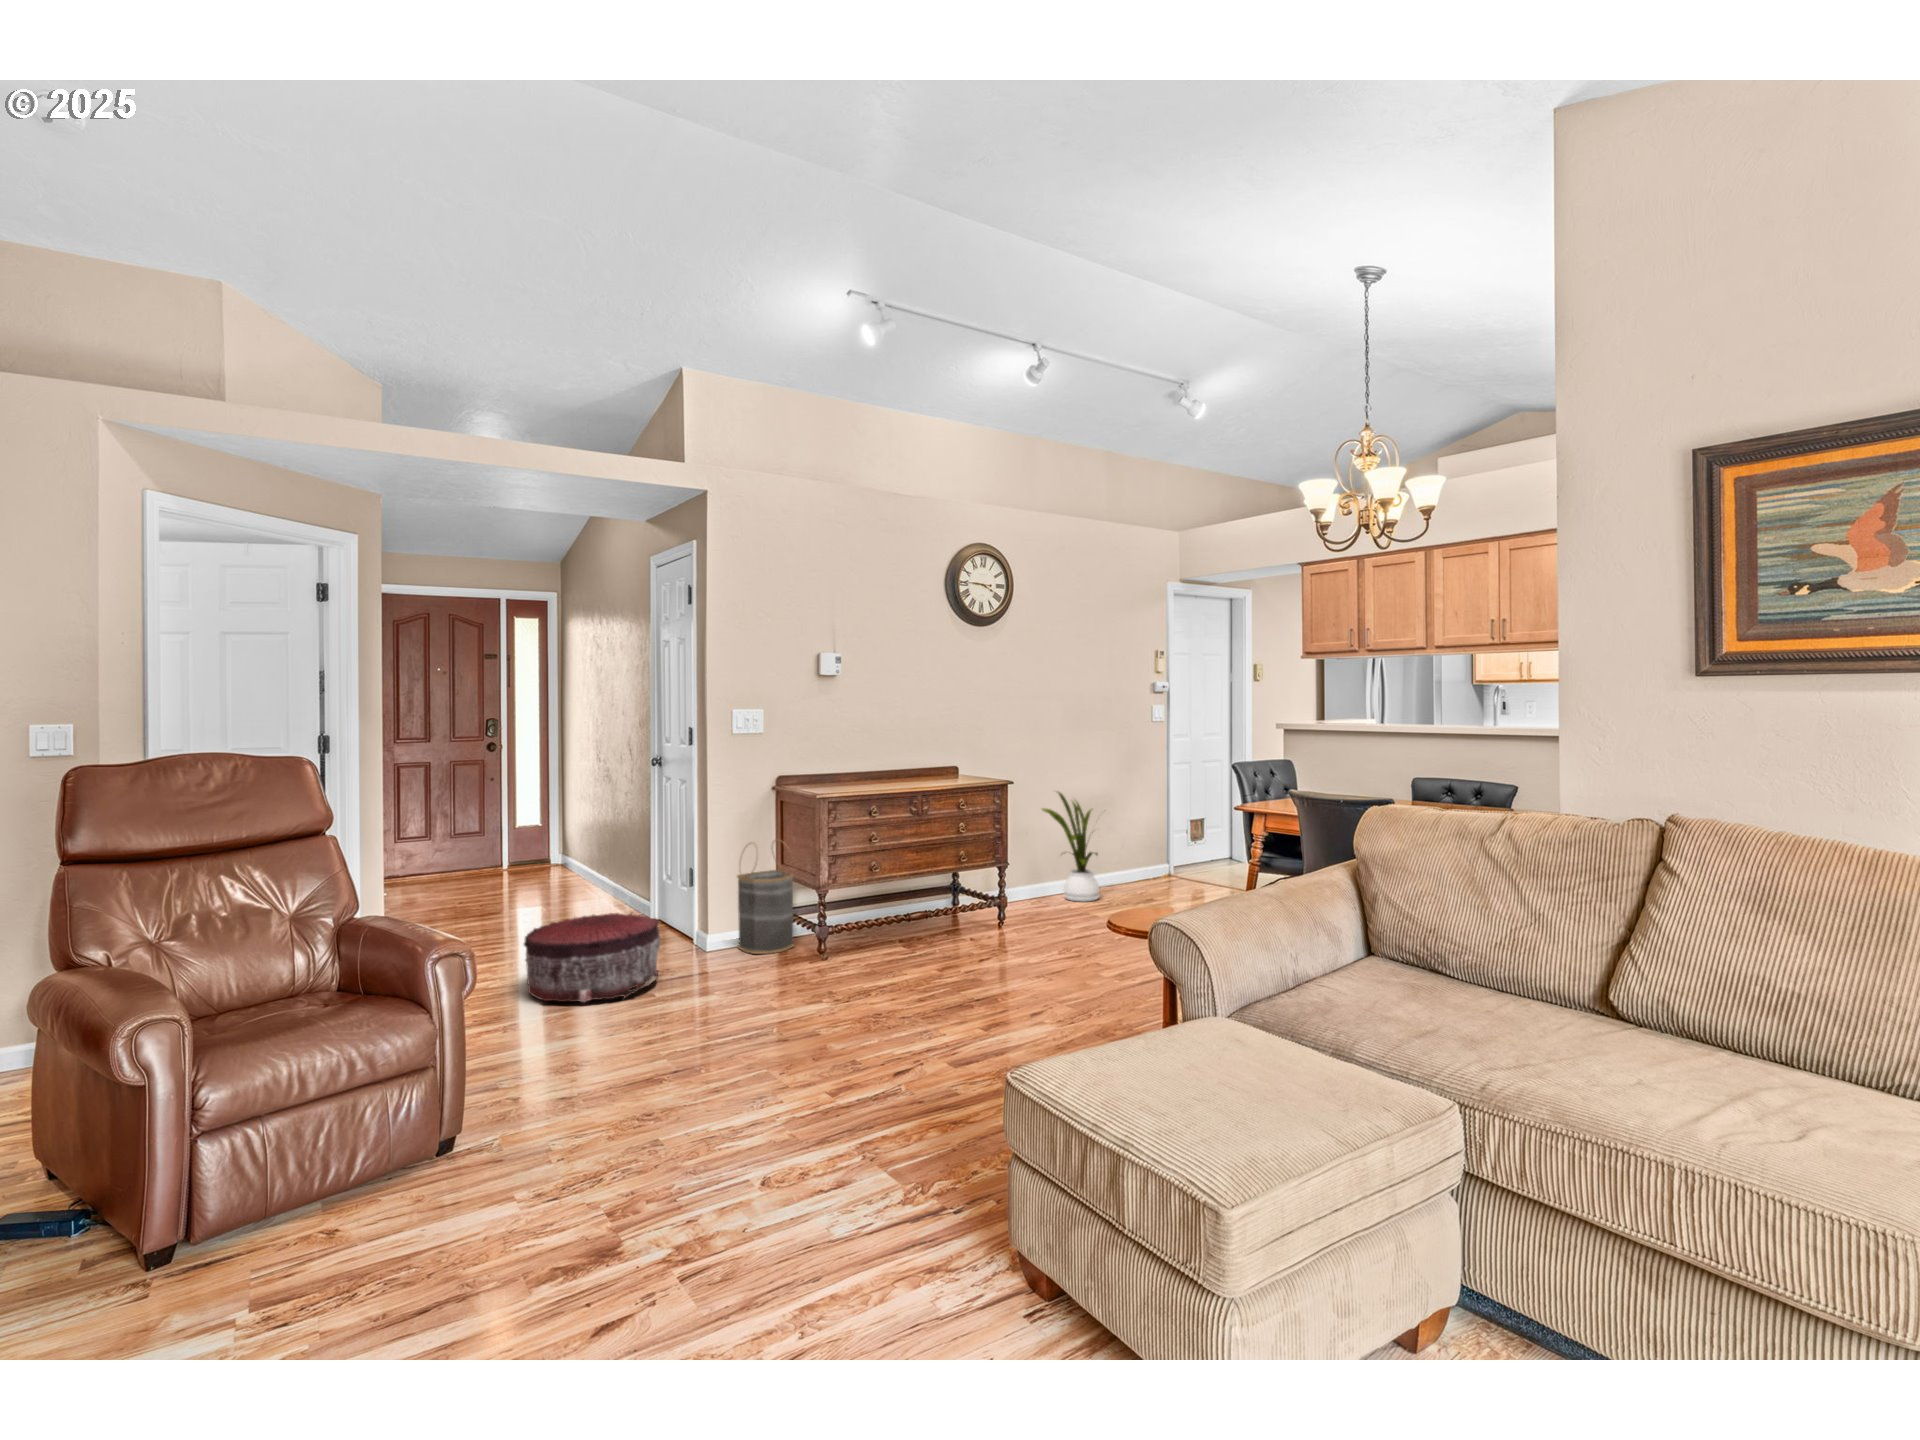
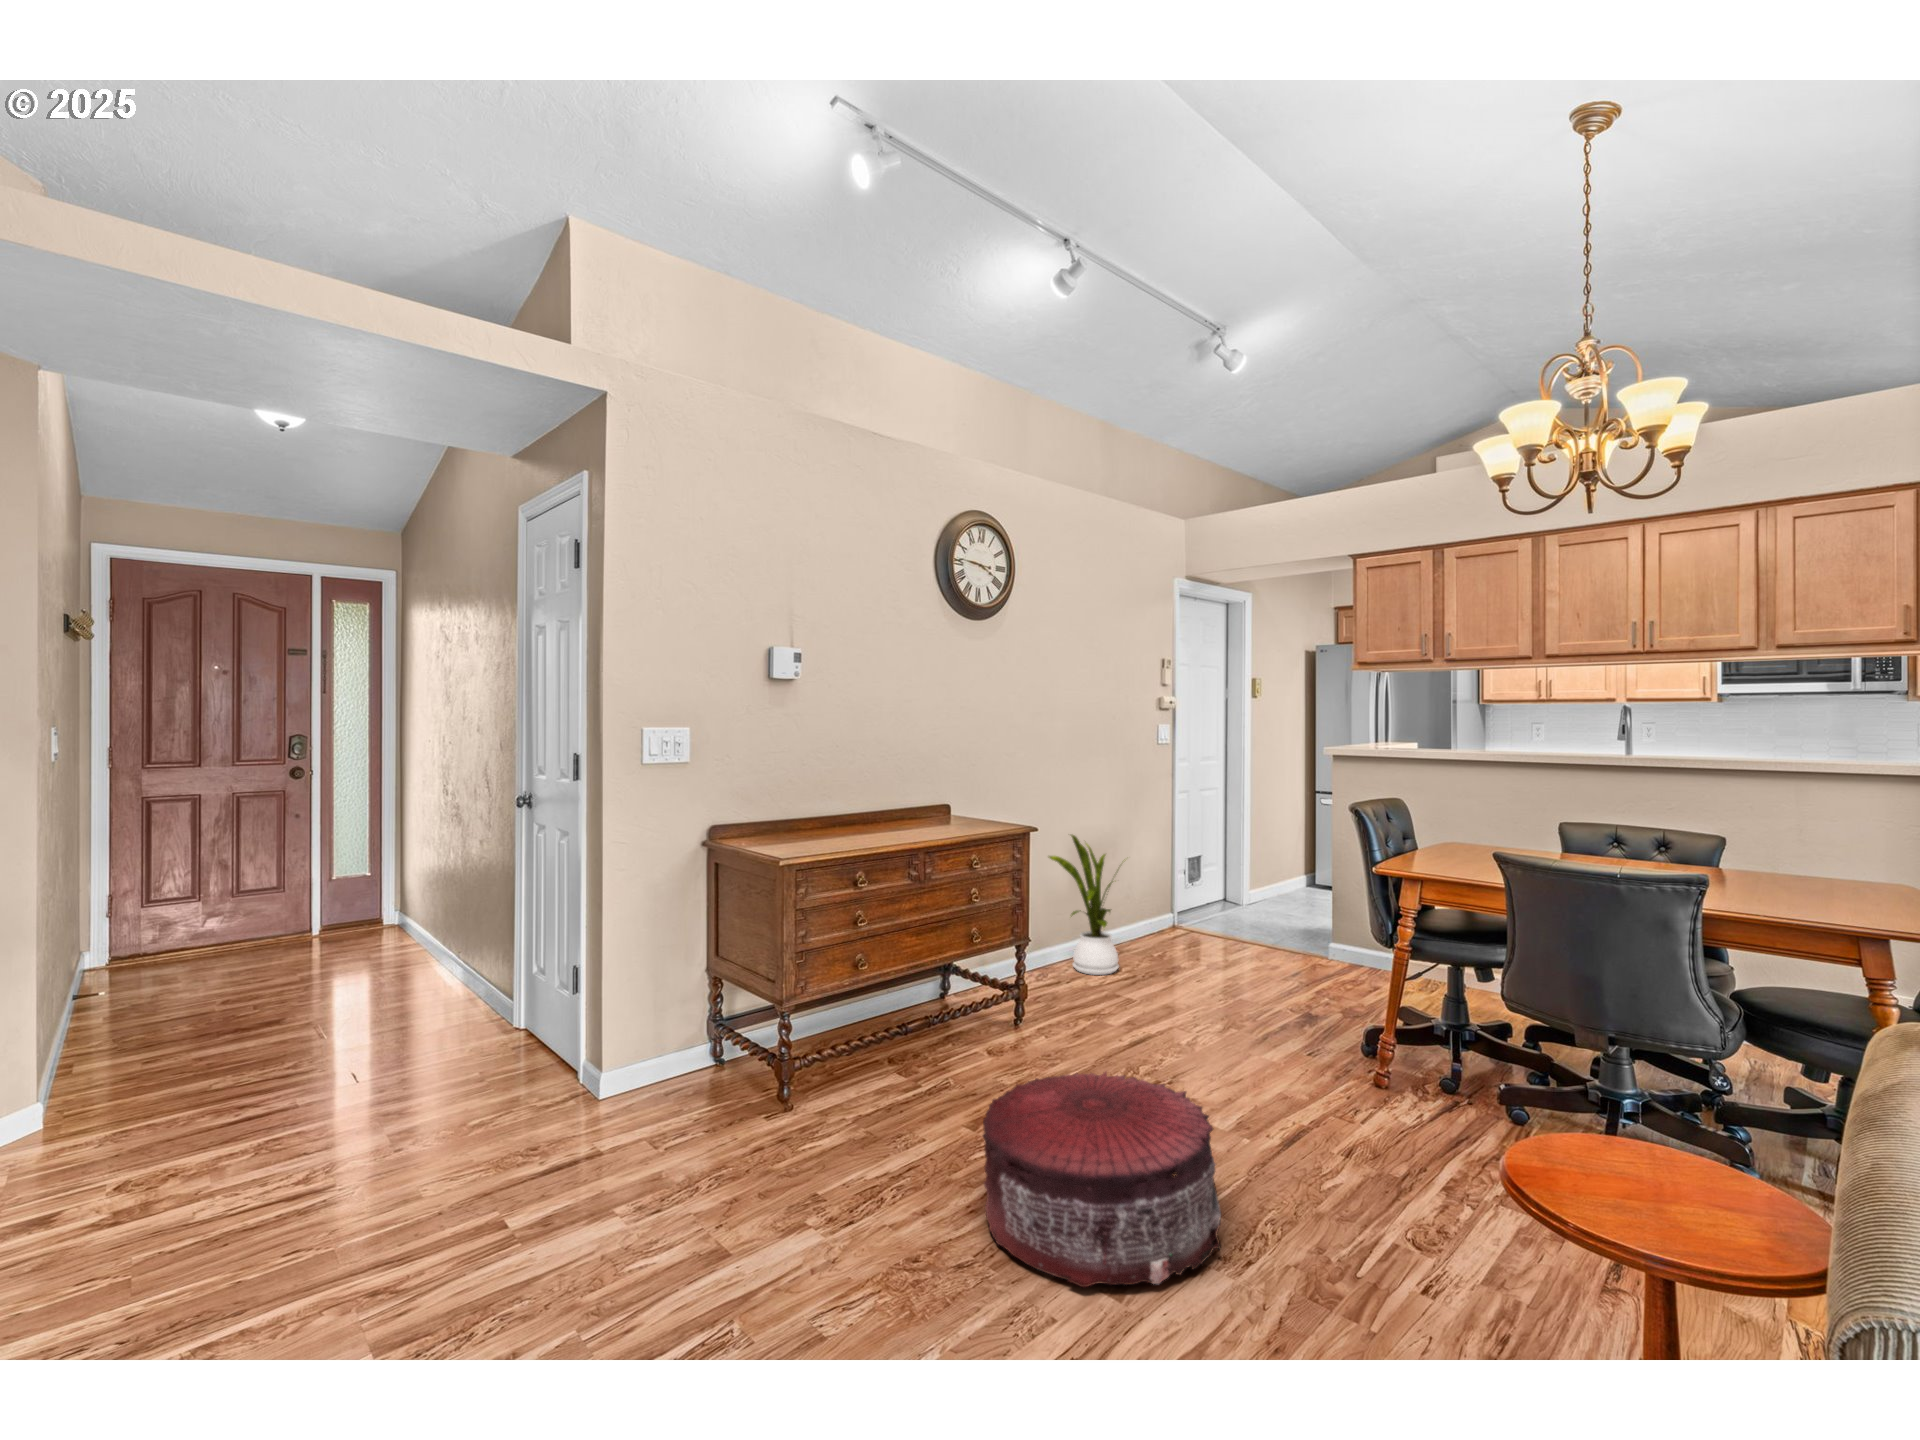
basket: present [737,868,794,954] -> none [648,922,738,1106]
pouf: present [524,912,660,1002] -> present [983,1072,1221,1287]

